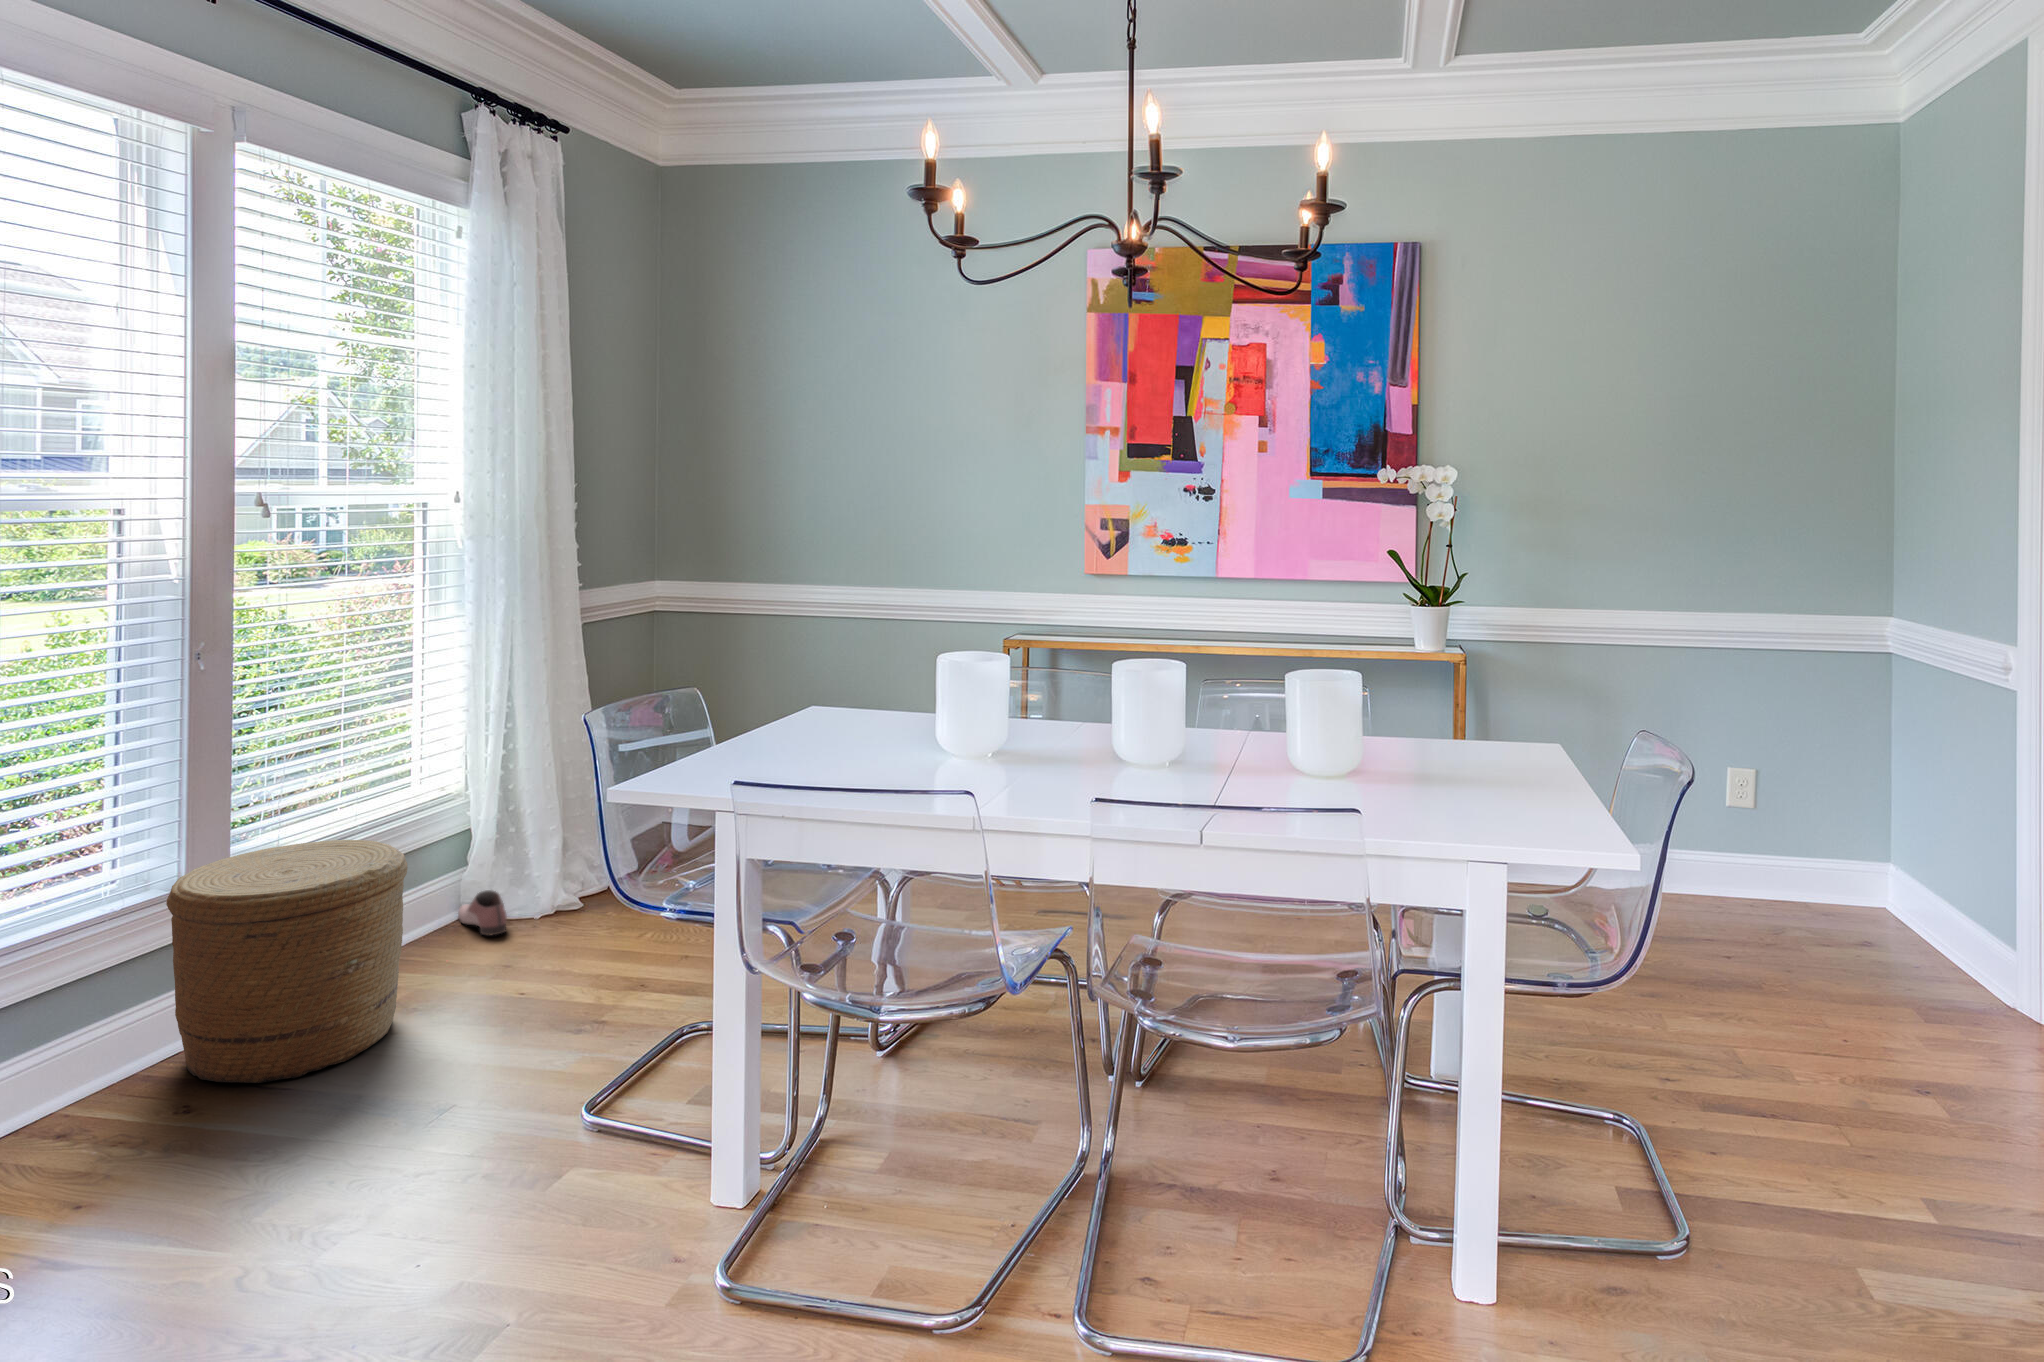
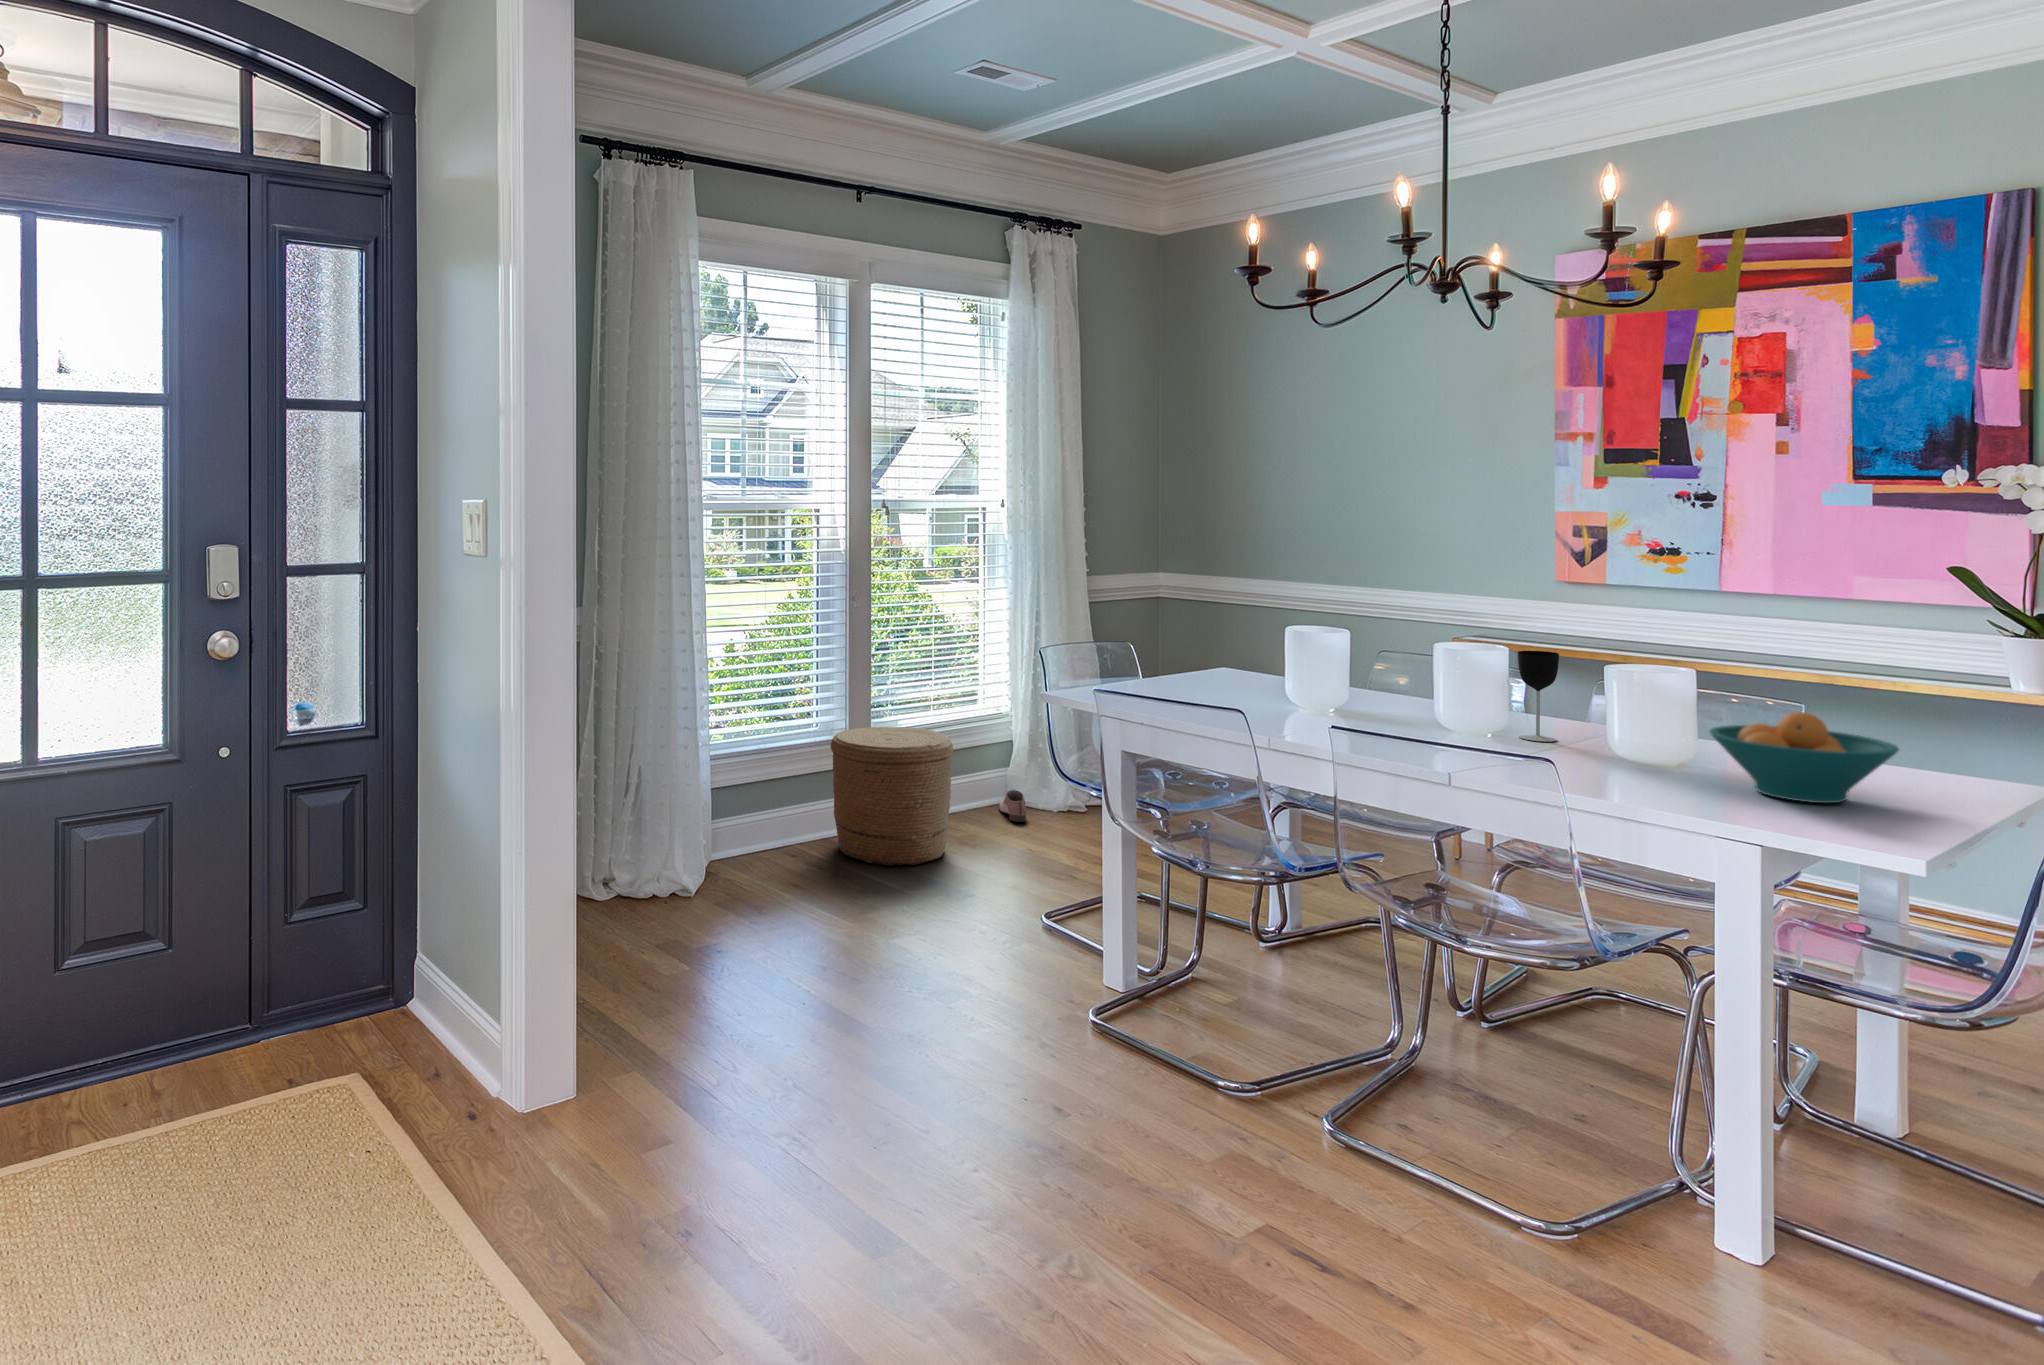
wine glass: none [1206,666,1243,766] -> present [1518,651,1559,741]
fruit bowl: none [1413,715,1562,806] -> present [1709,712,1899,803]

